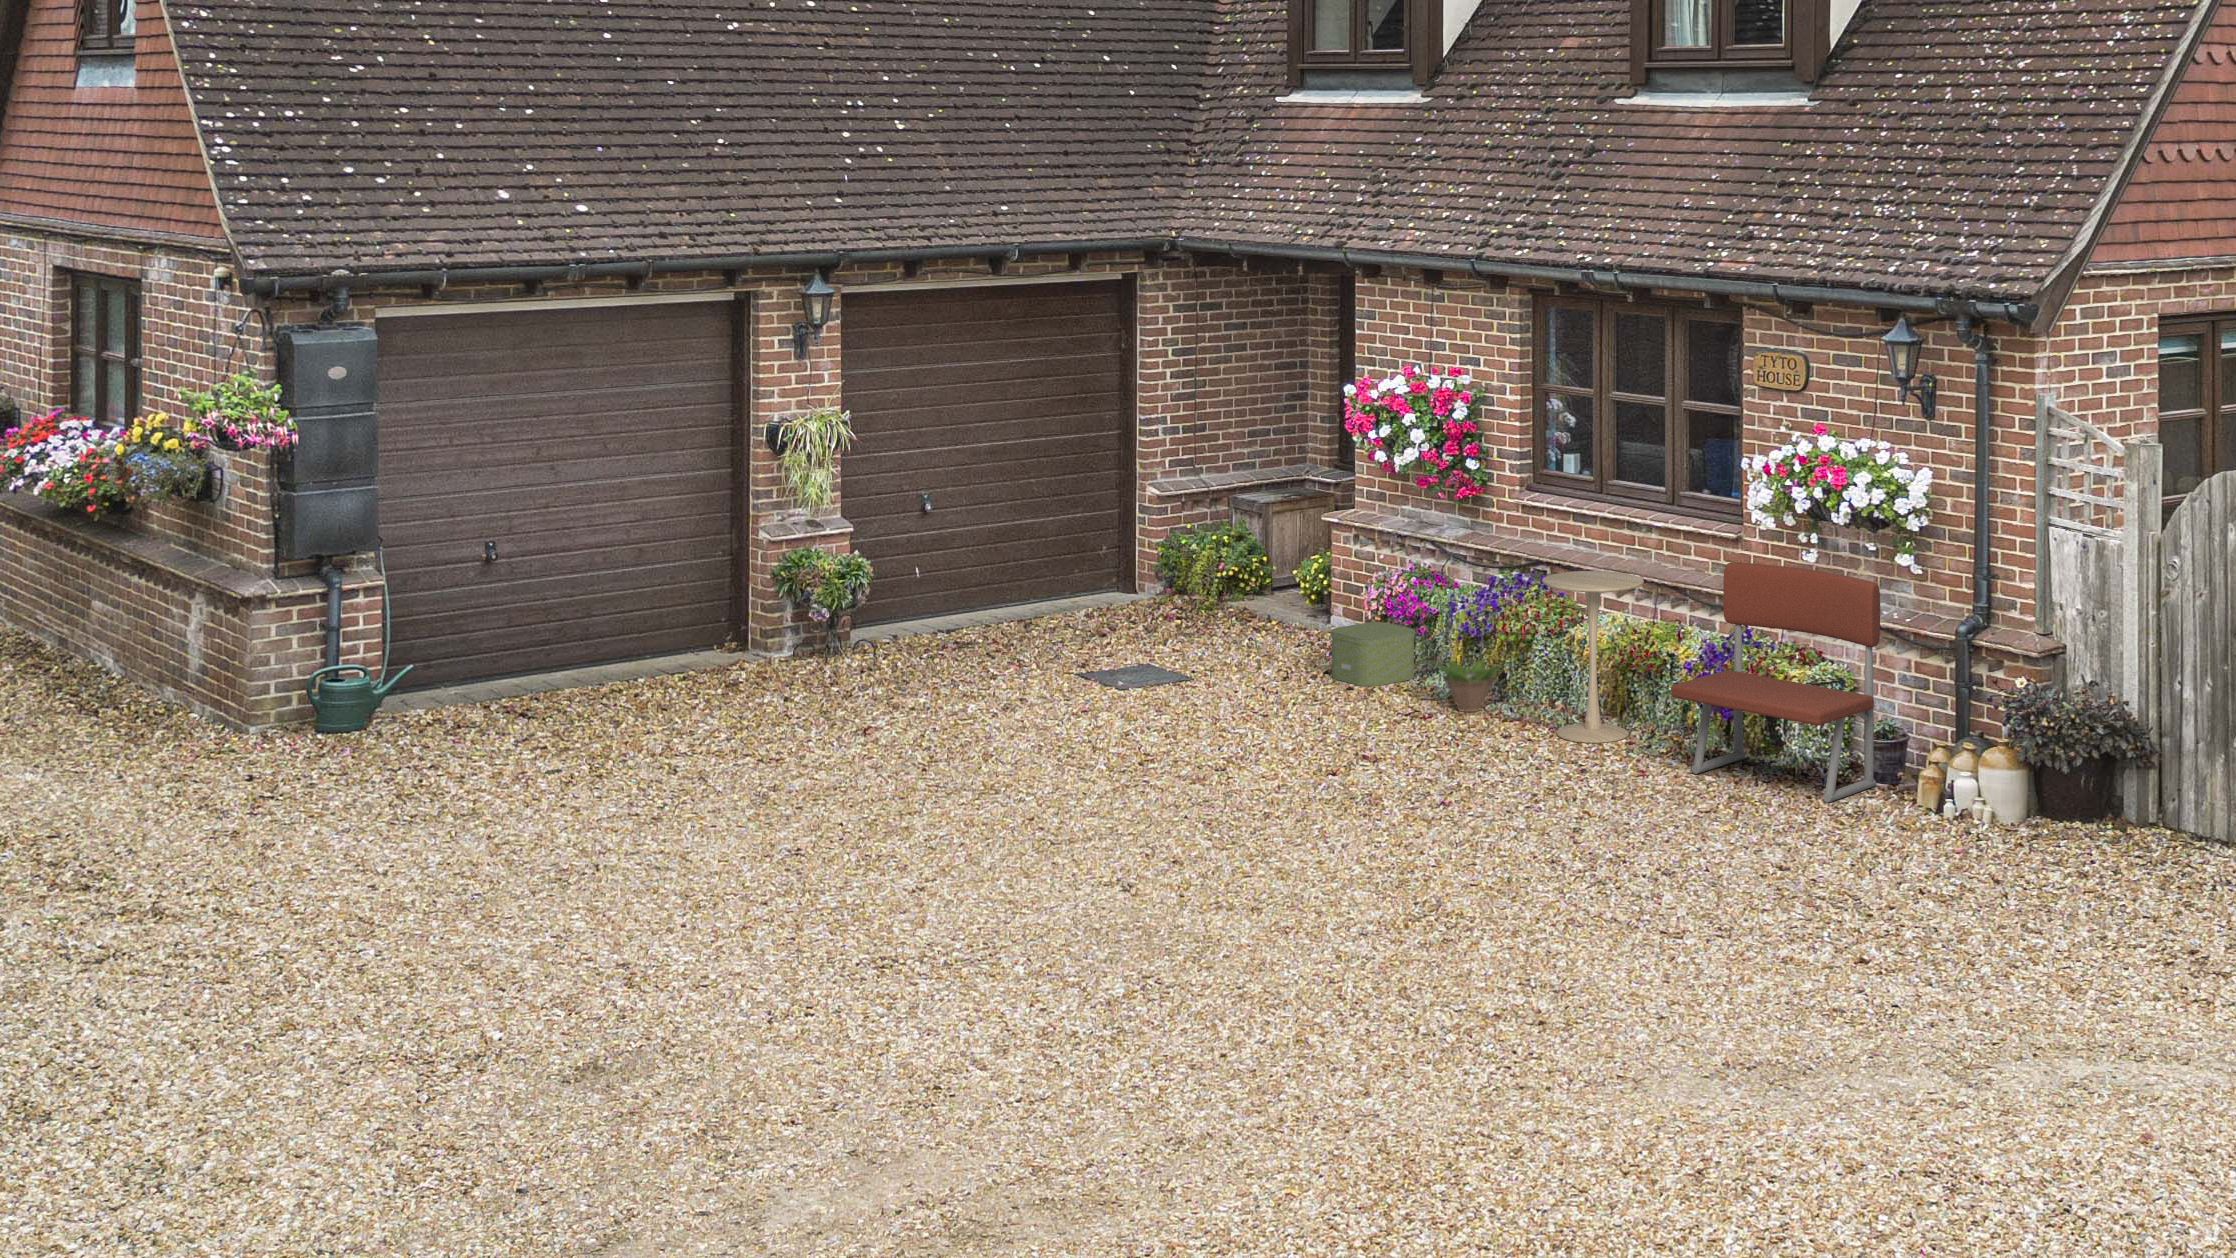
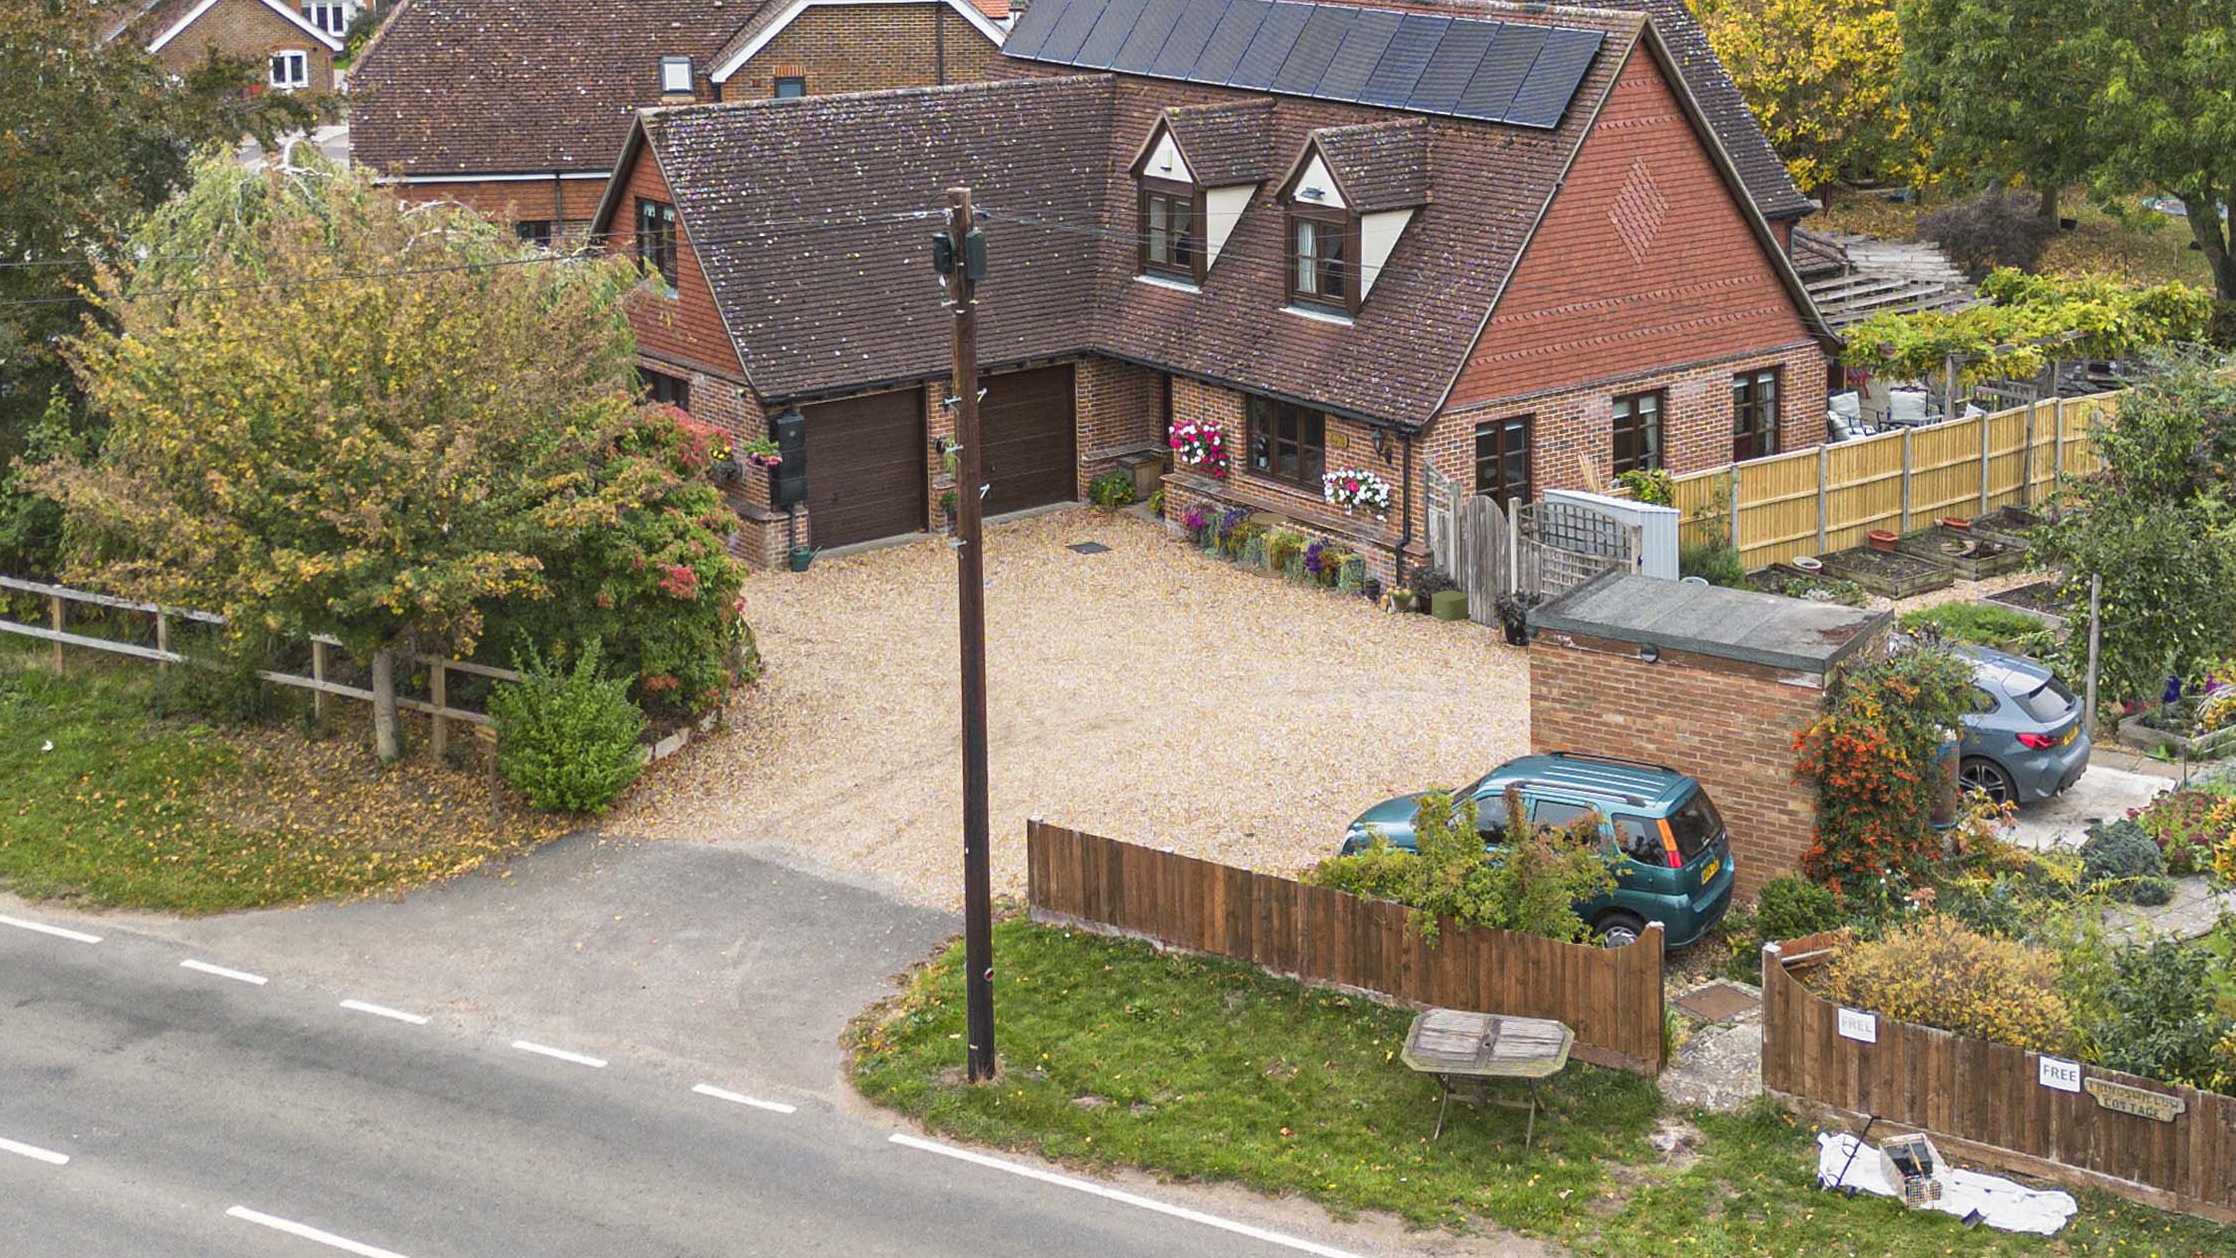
bench: present [1671,562,1880,803] -> none [1295,515,1368,602]
storage box: present [1331,622,1415,686] -> present [1431,590,1469,621]
decorative plant: present [1427,660,1507,713] -> present [1389,591,1416,612]

